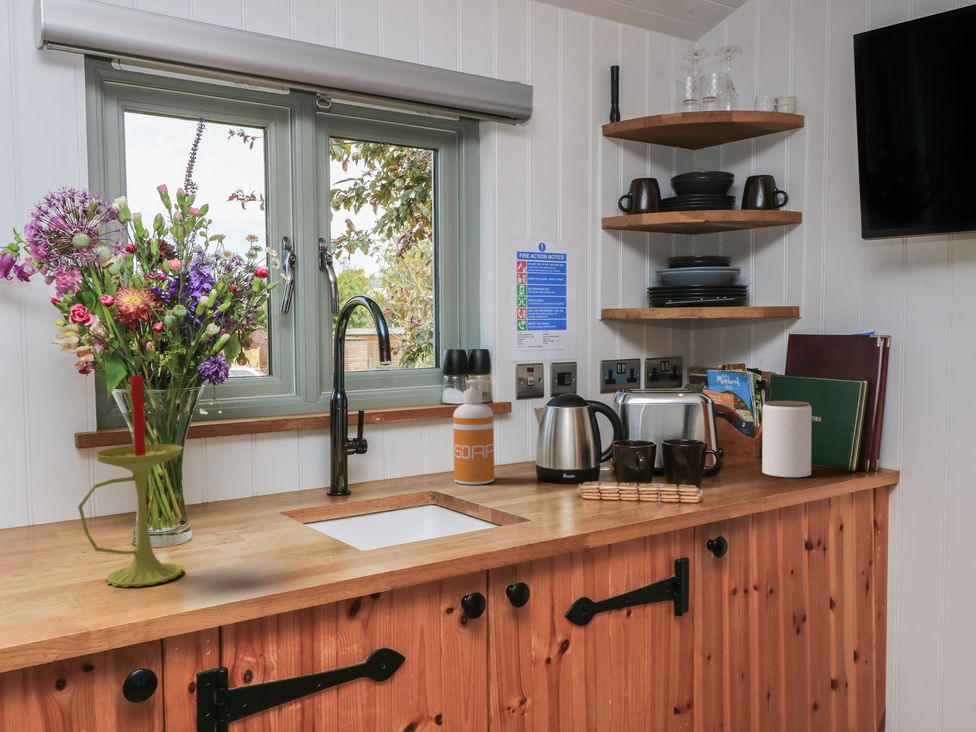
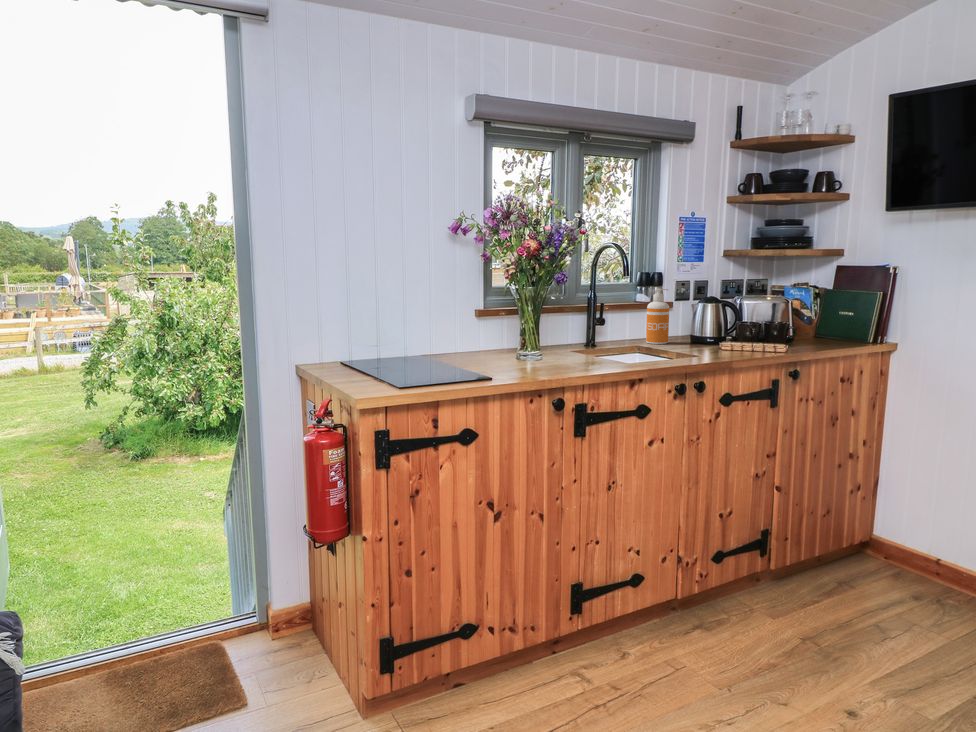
candle: present [78,375,183,587] -> none [525,276,562,368]
jar: present [762,401,812,477] -> none [817,303,849,344]

